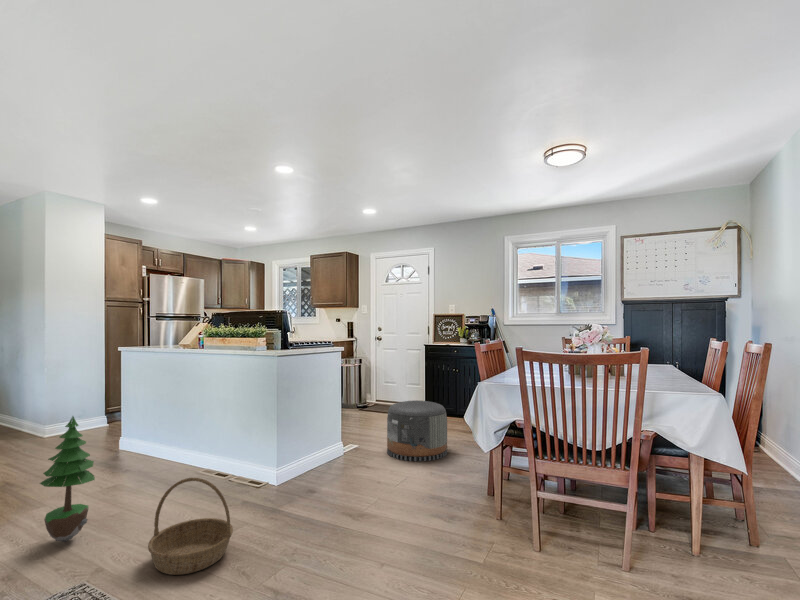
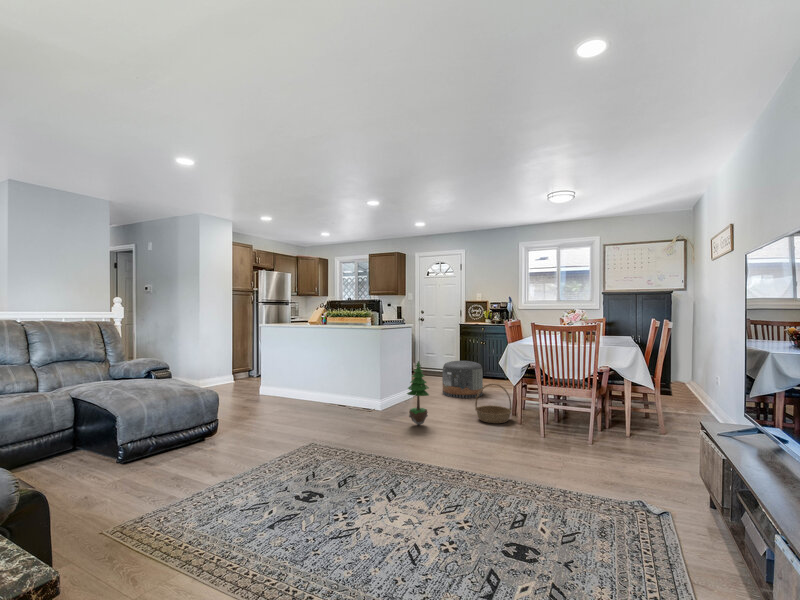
potted tree: present [40,416,95,542] -> present [407,361,429,425]
basket: present [148,478,233,575] -> present [475,384,512,423]

